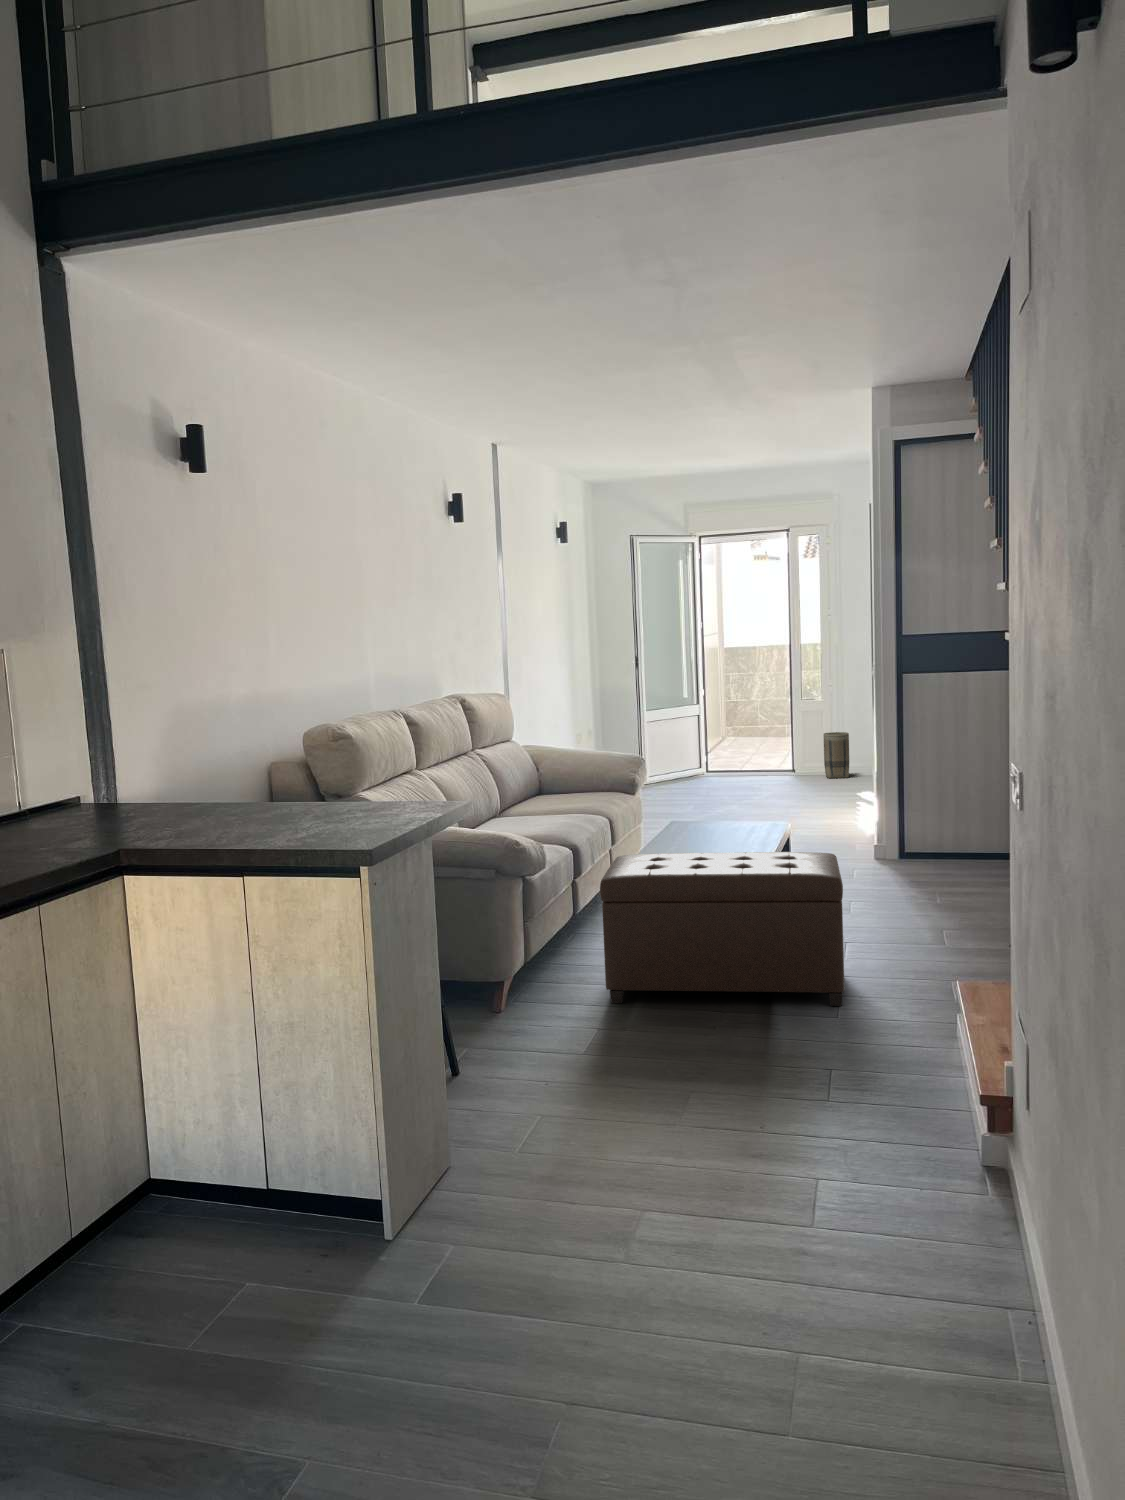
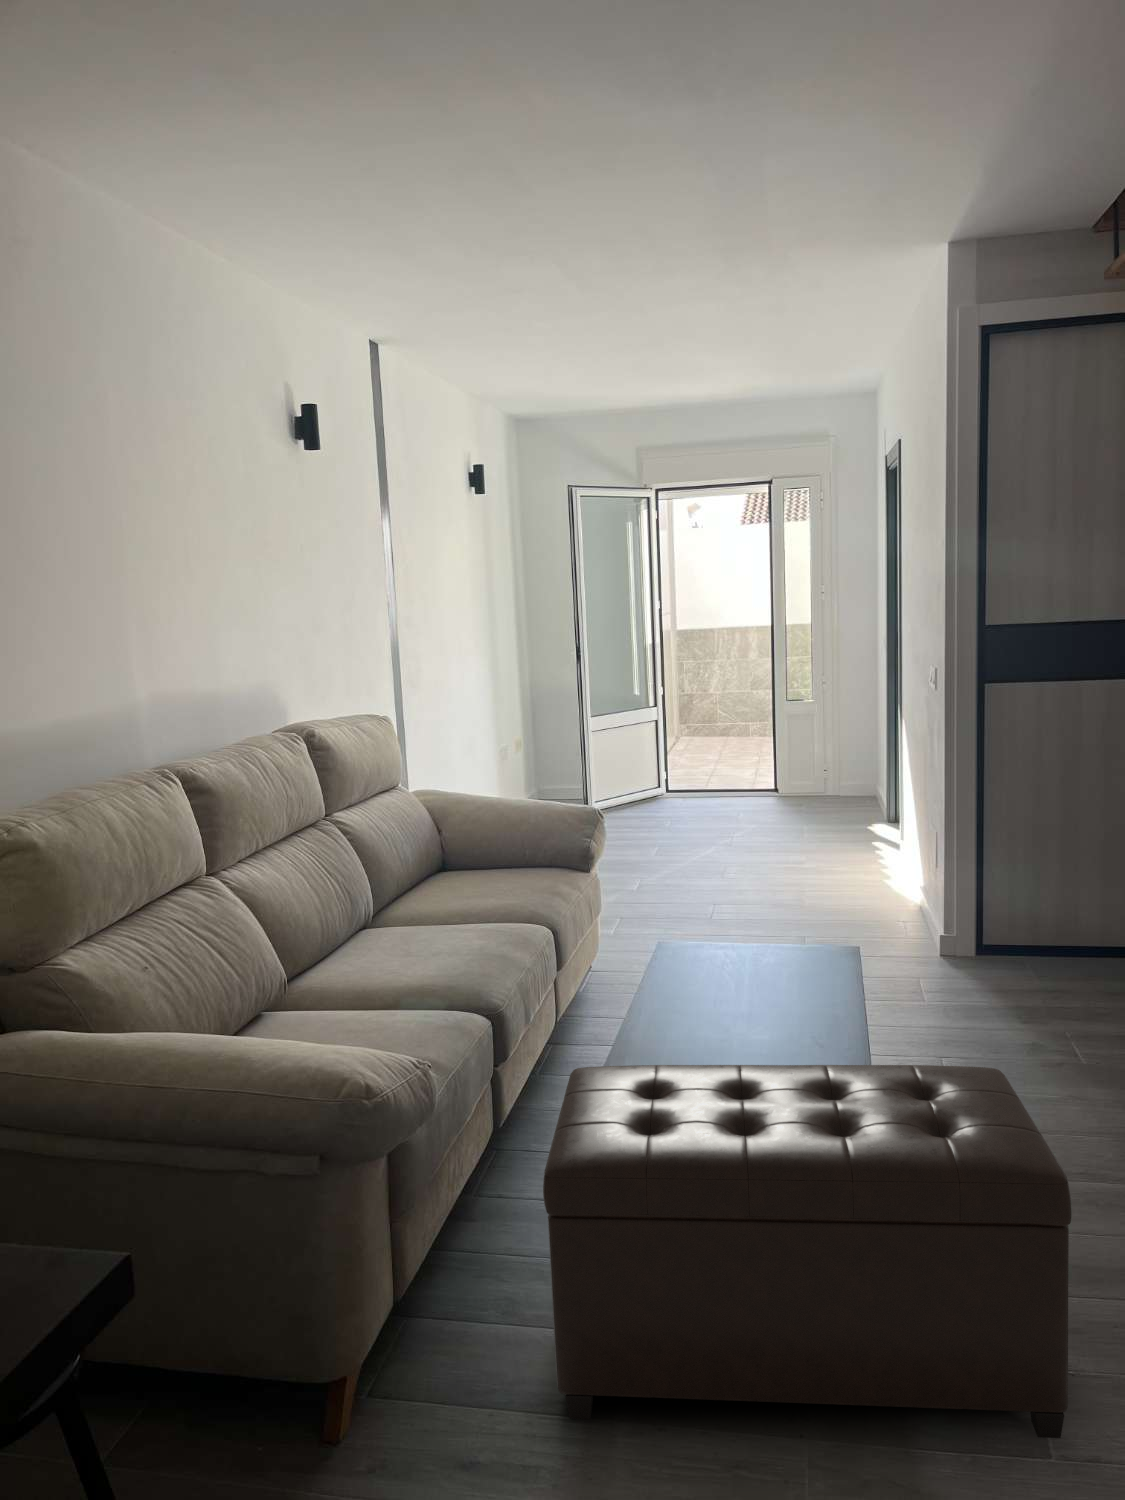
basket: present [823,732,849,778] -> none [816,741,849,801]

